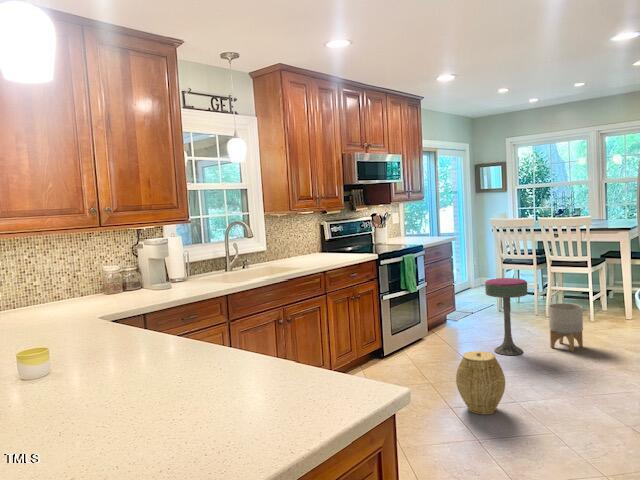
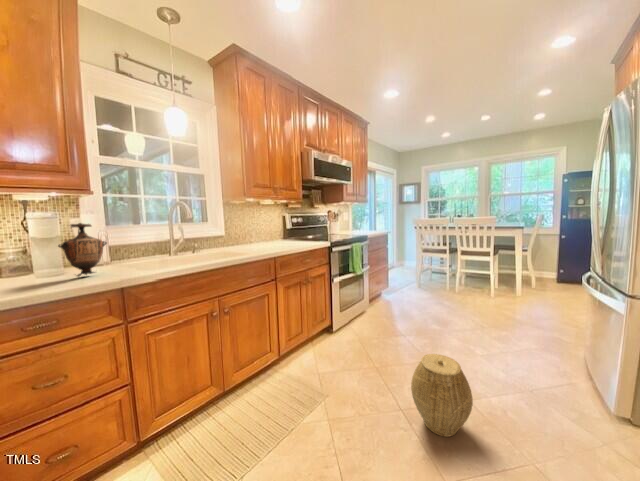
vase: none [188,243,212,286] -> present [58,223,107,276]
bar stool: present [485,278,528,355] -> none [421,265,460,333]
planter: present [549,303,583,352] -> none [473,287,504,330]

